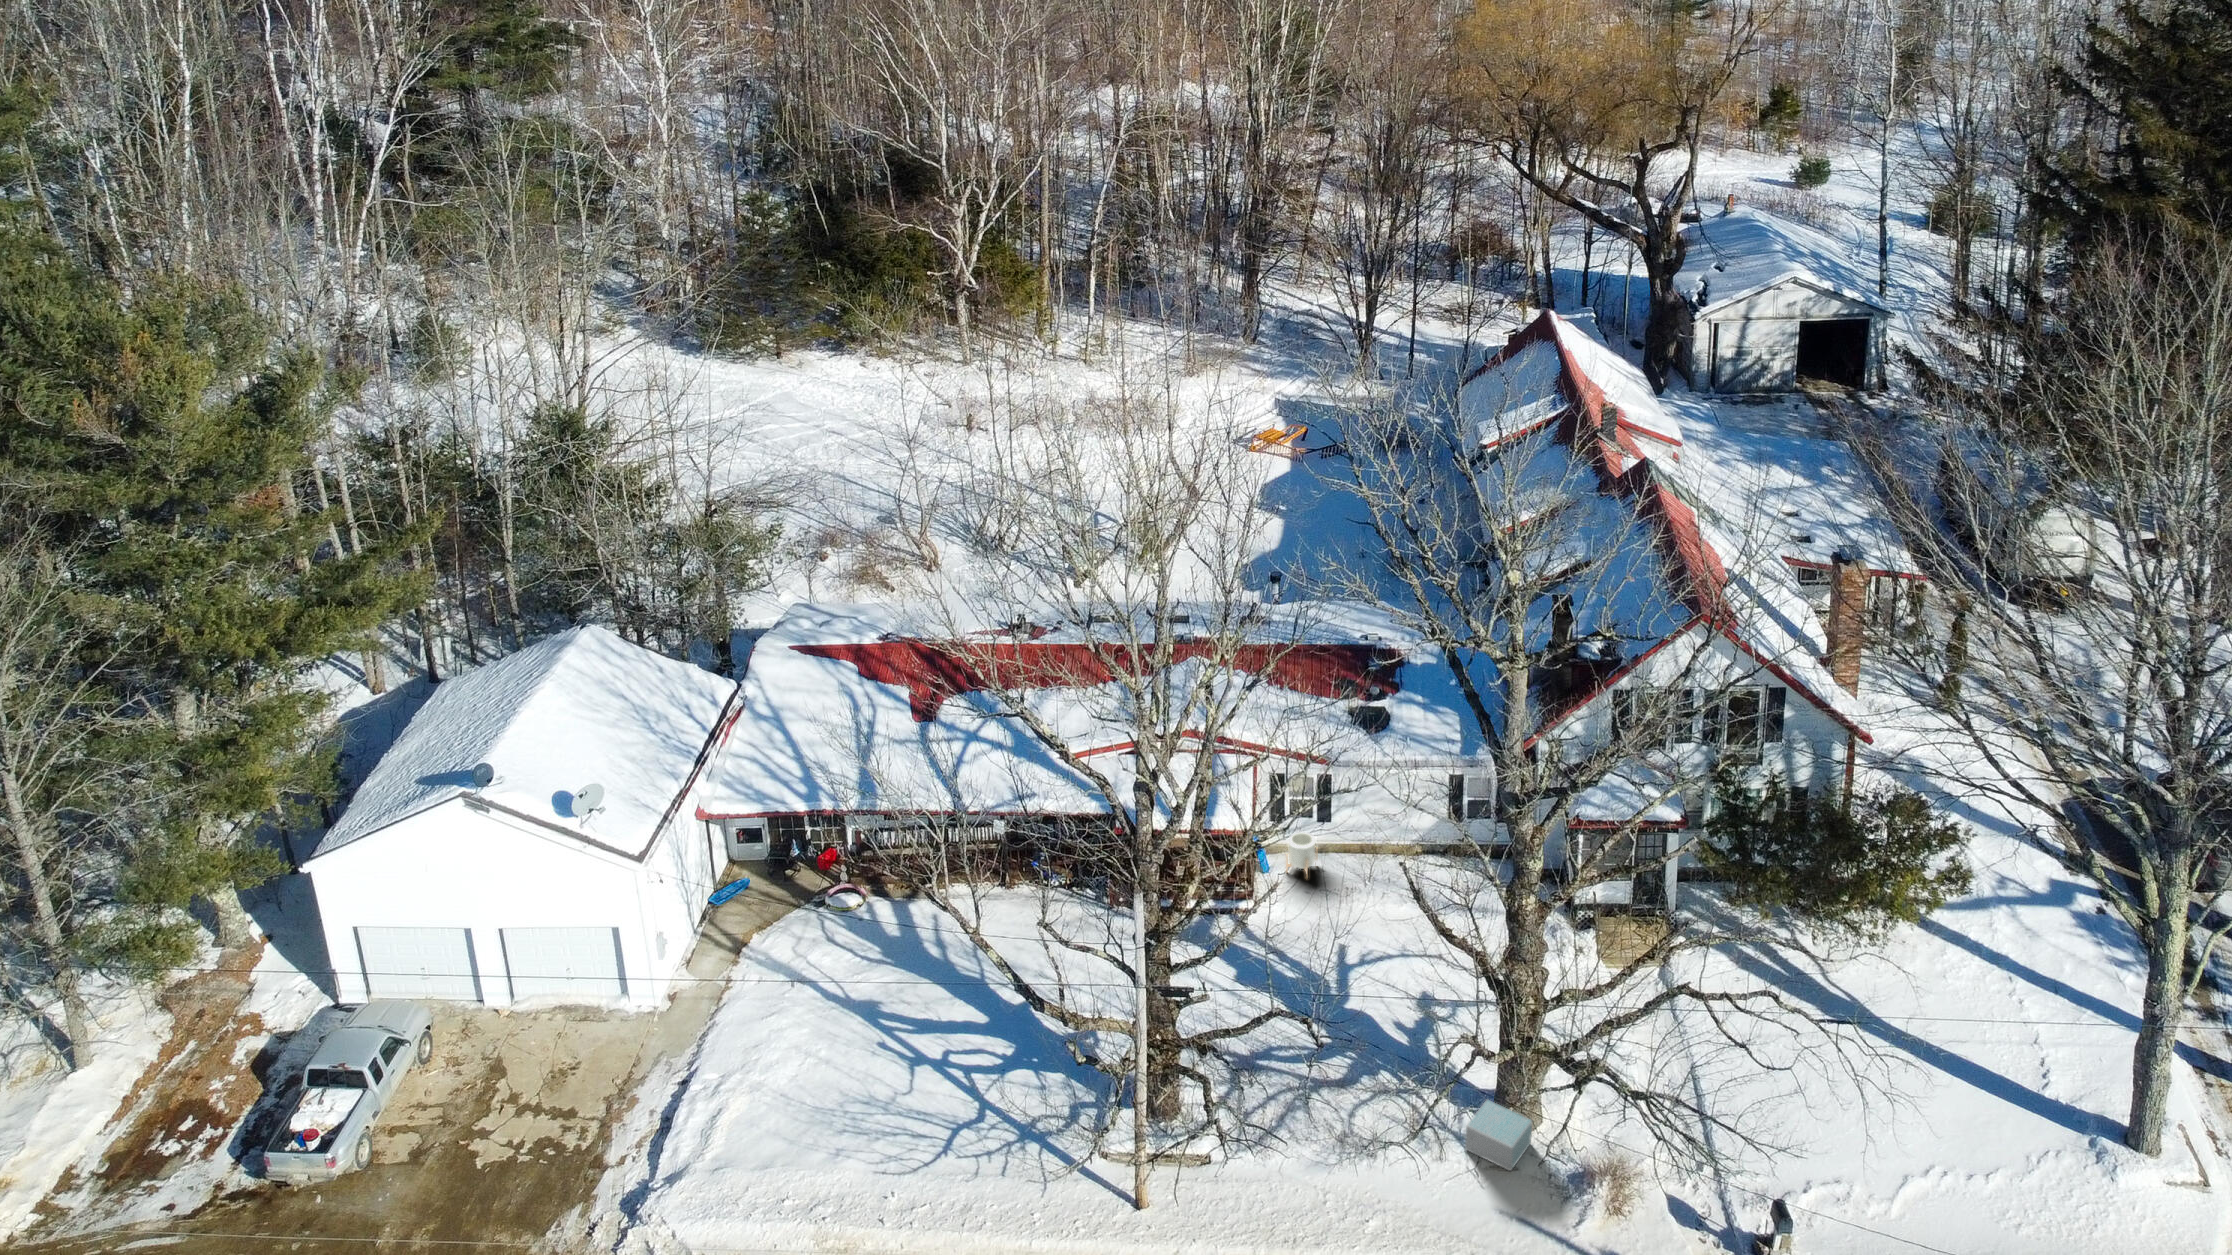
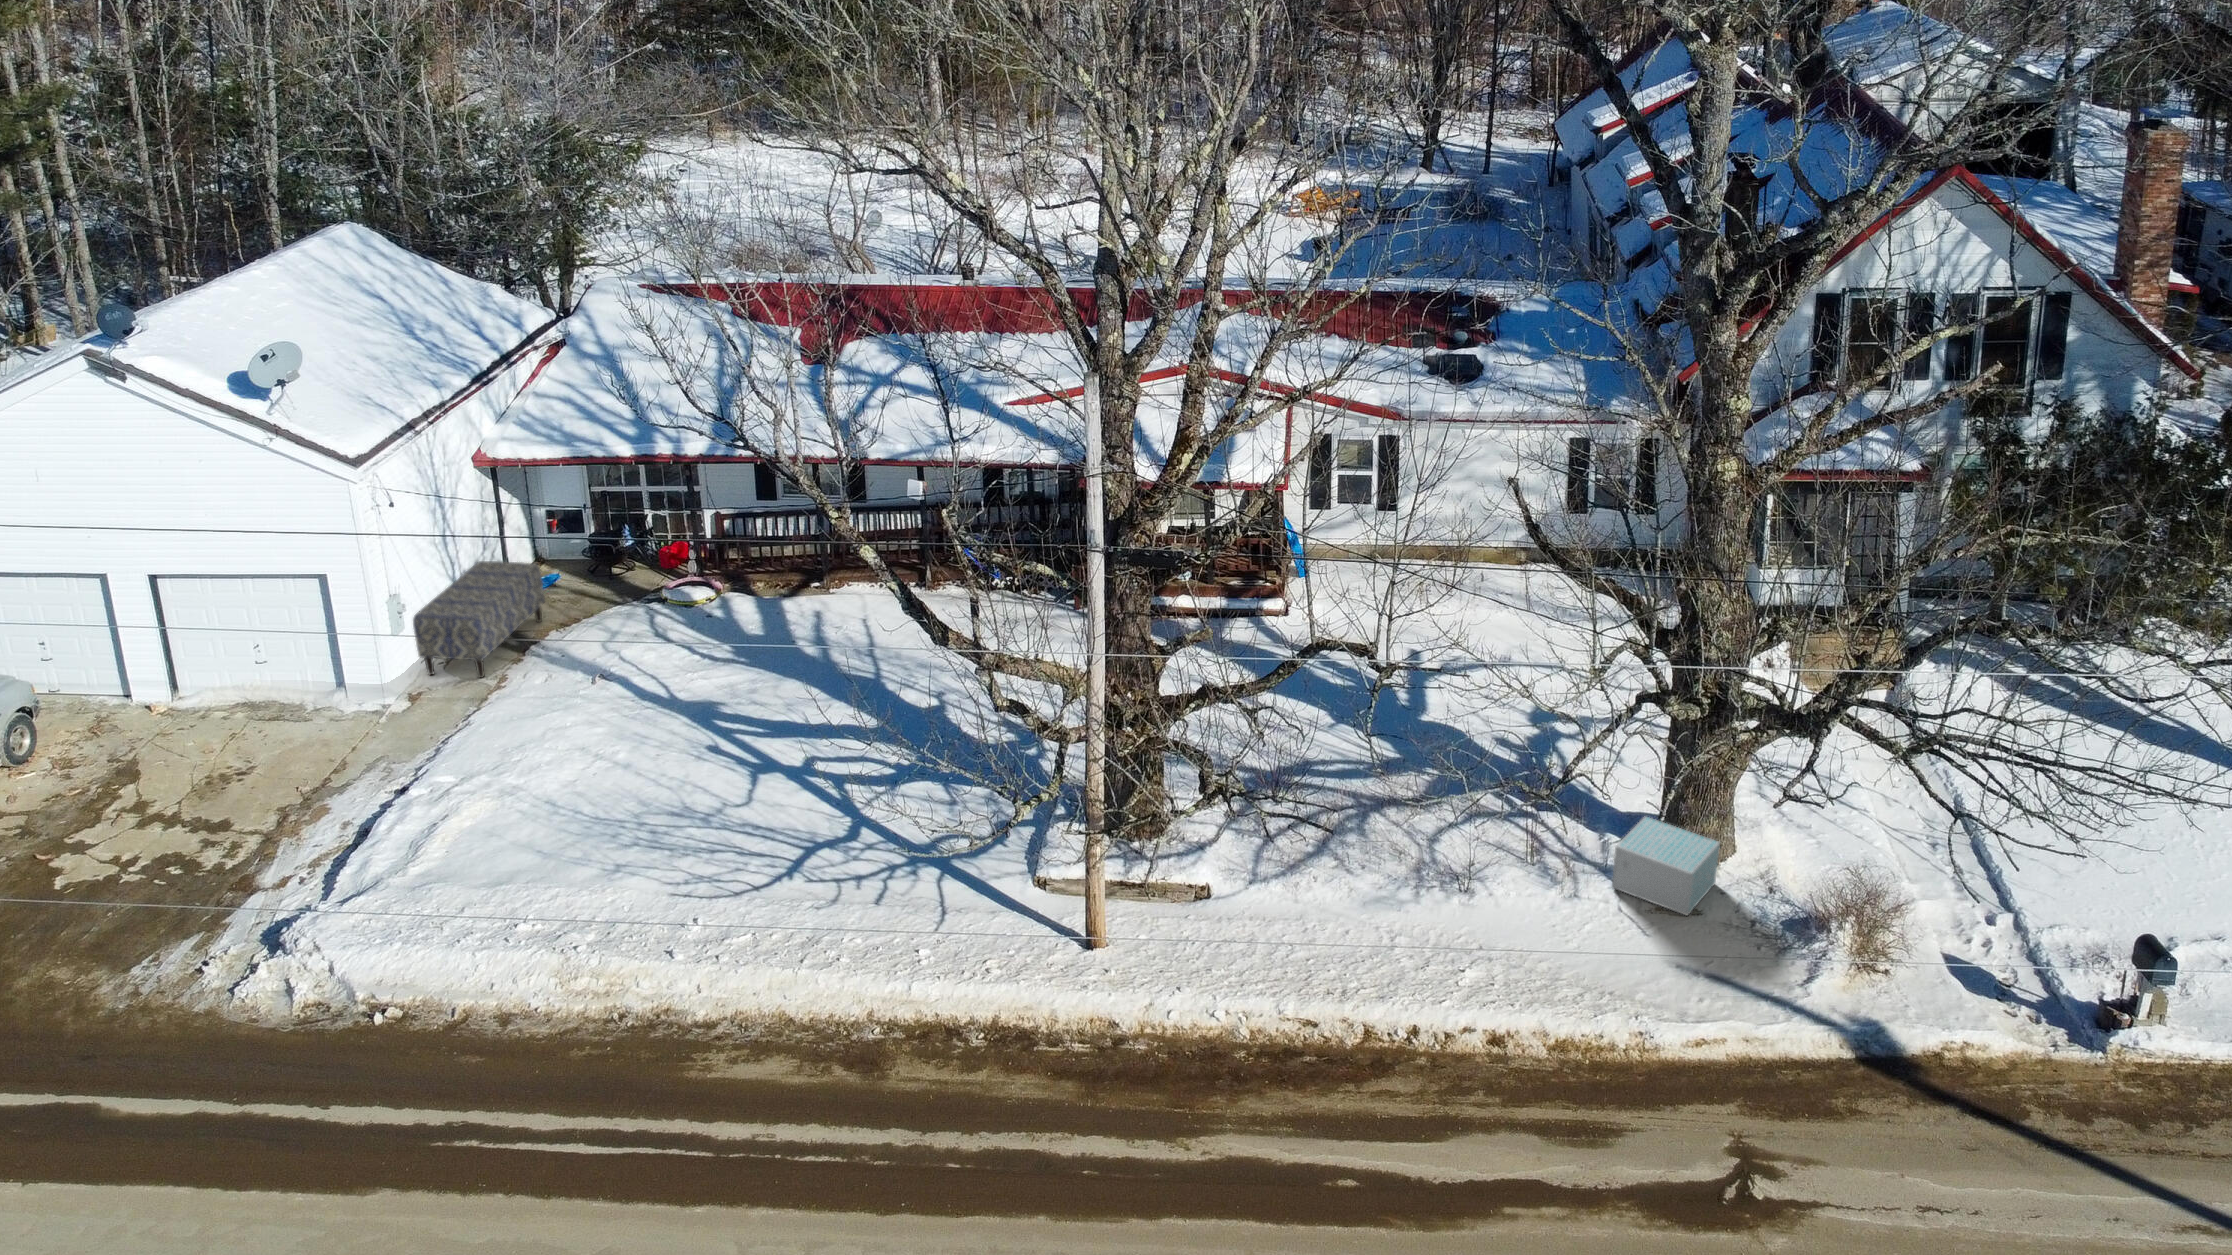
planter: present [1286,831,1318,876] -> none [1326,524,1373,589]
bench: none [669,885,748,979] -> present [413,561,545,678]

